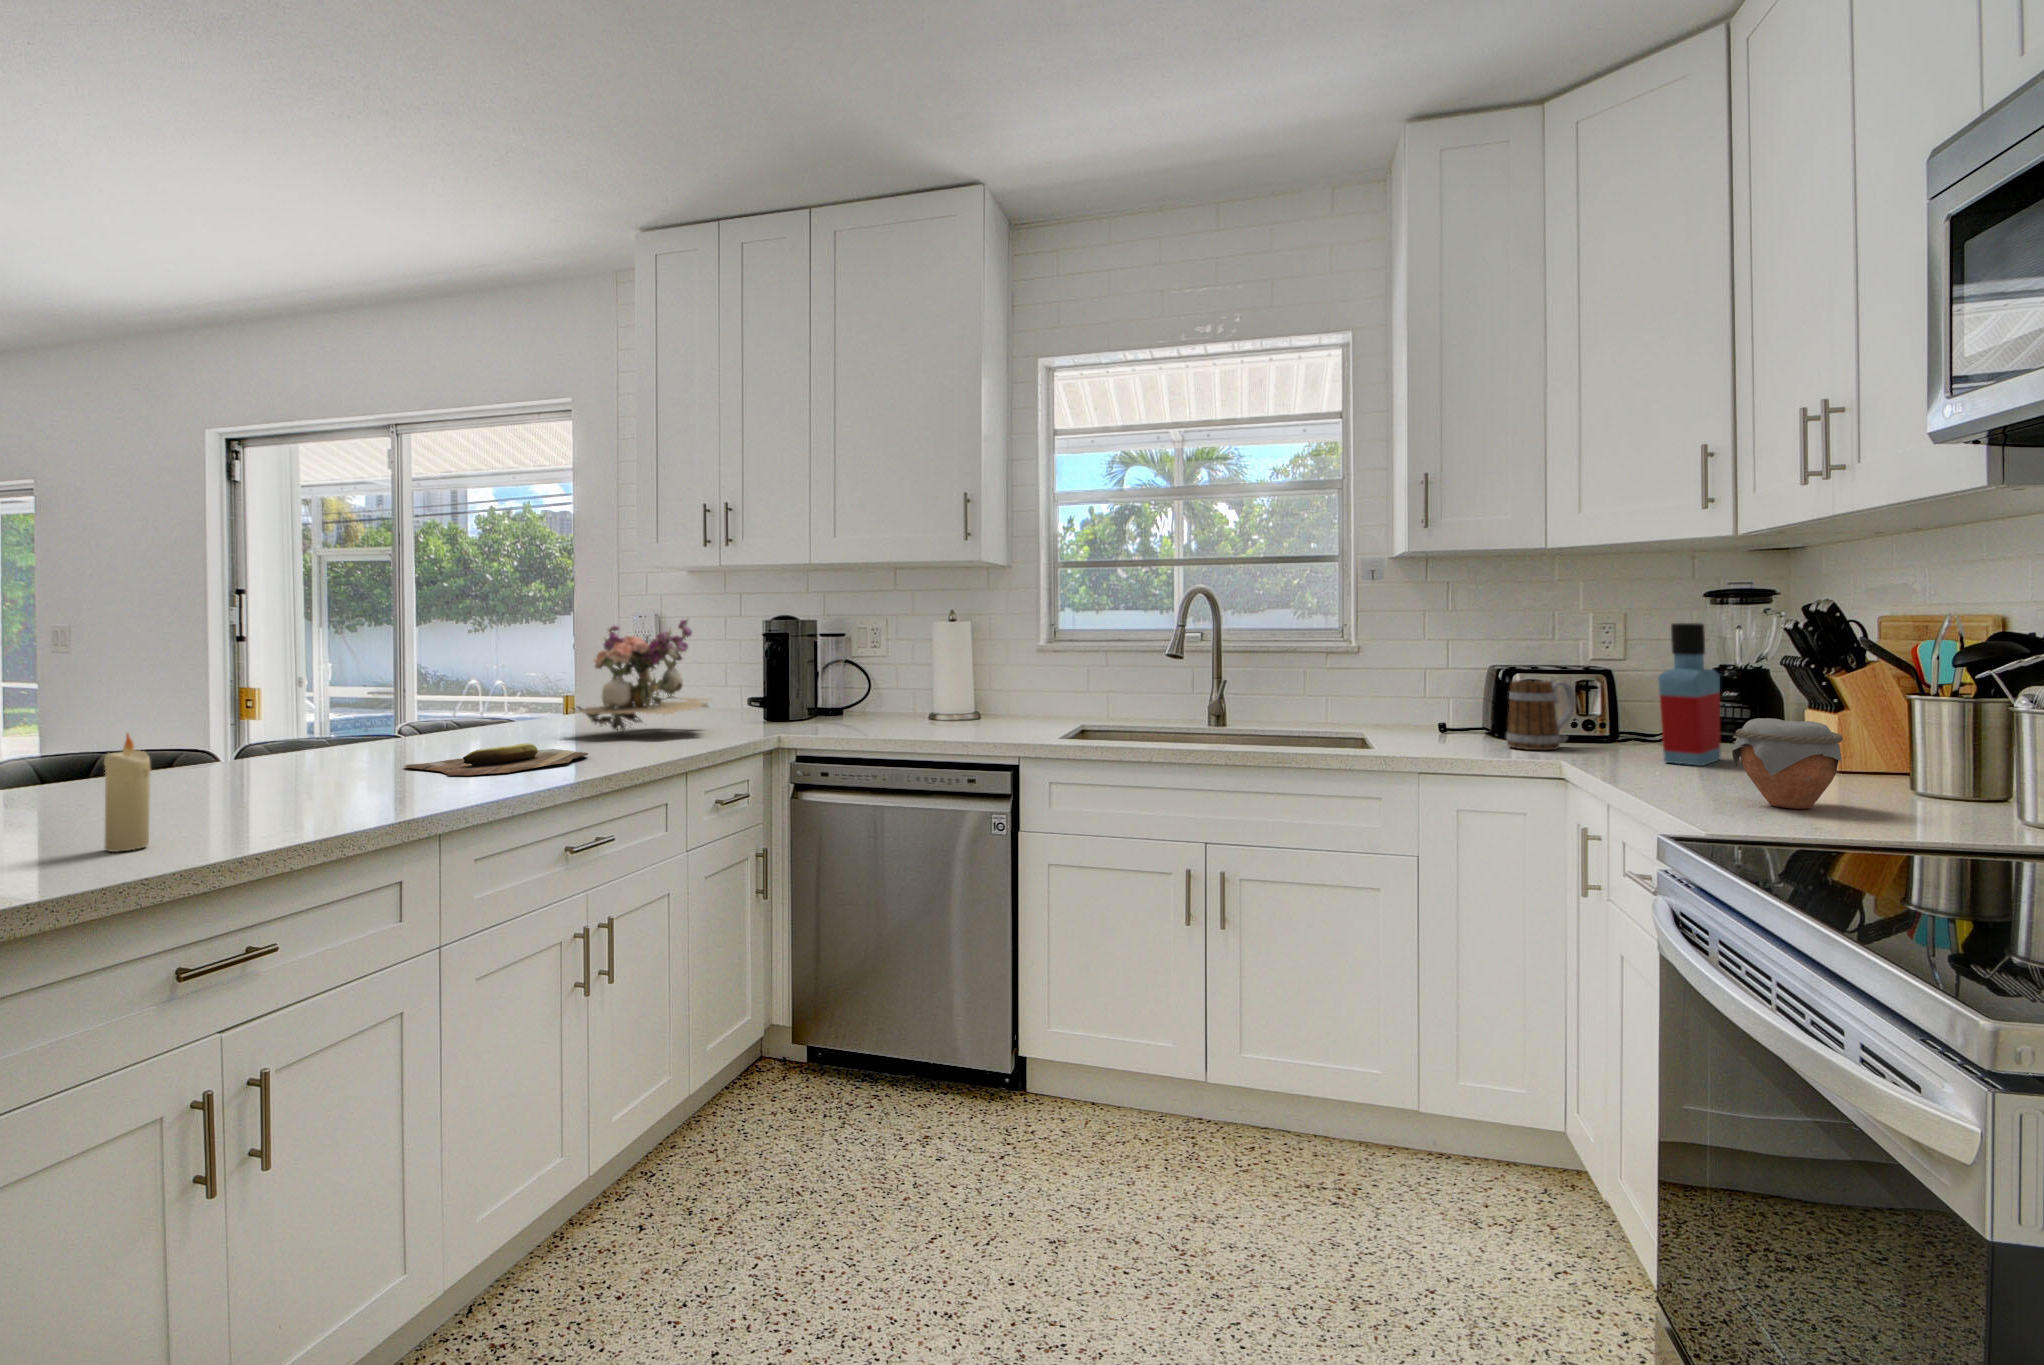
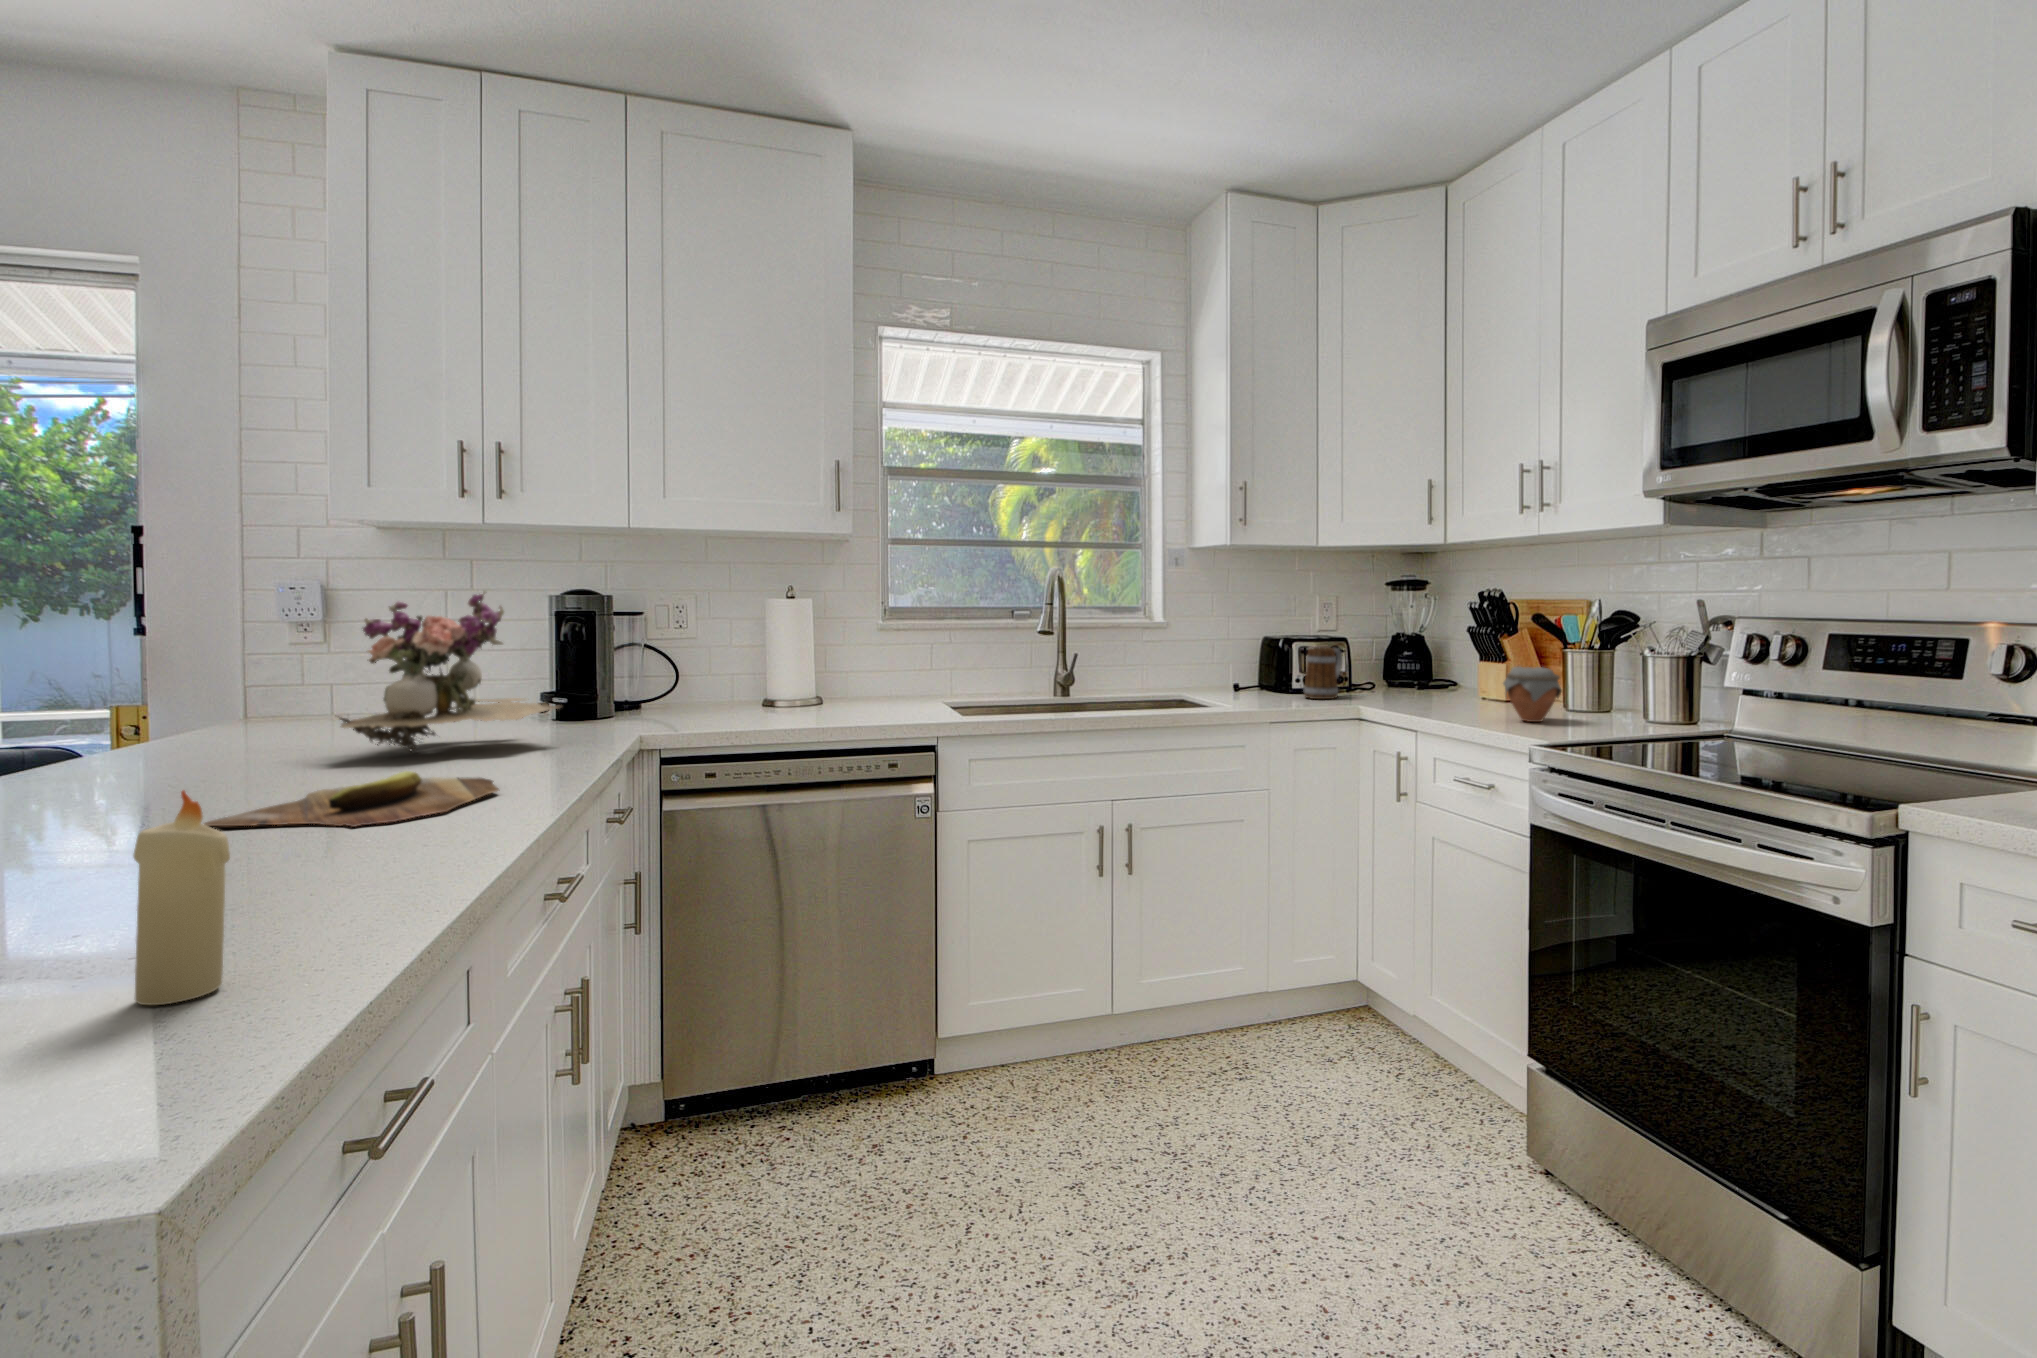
bottle: present [1658,623,1720,765] -> none [1412,605,1437,702]

